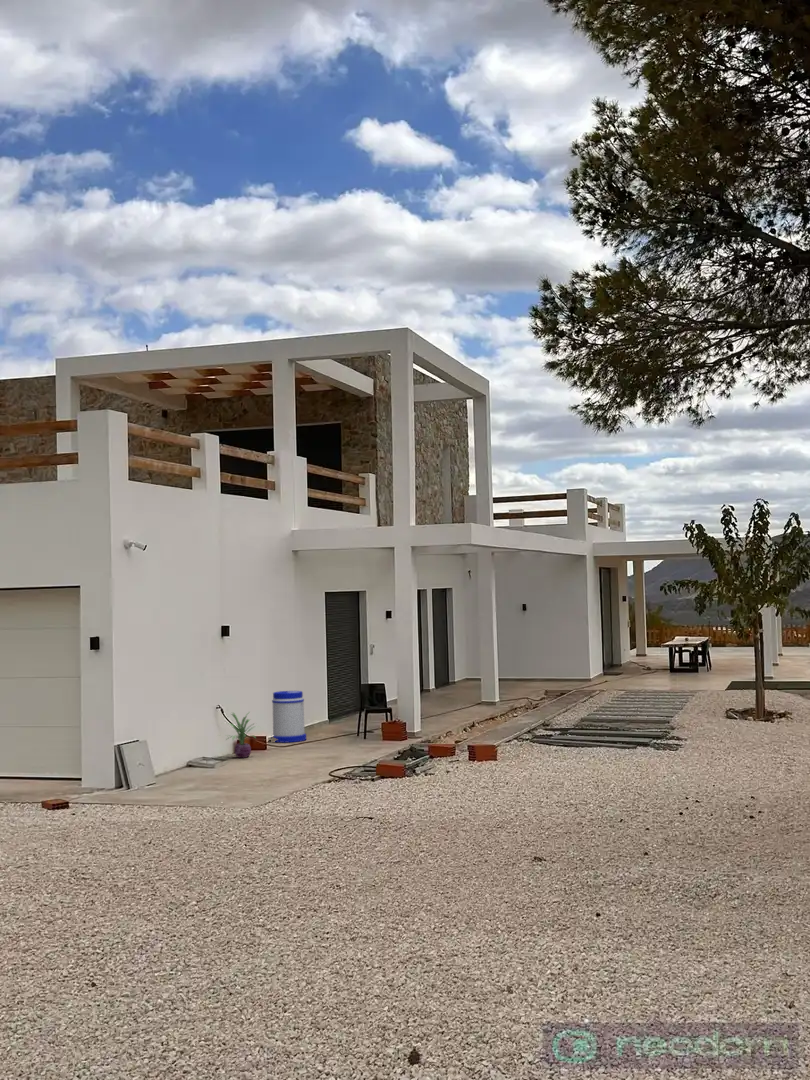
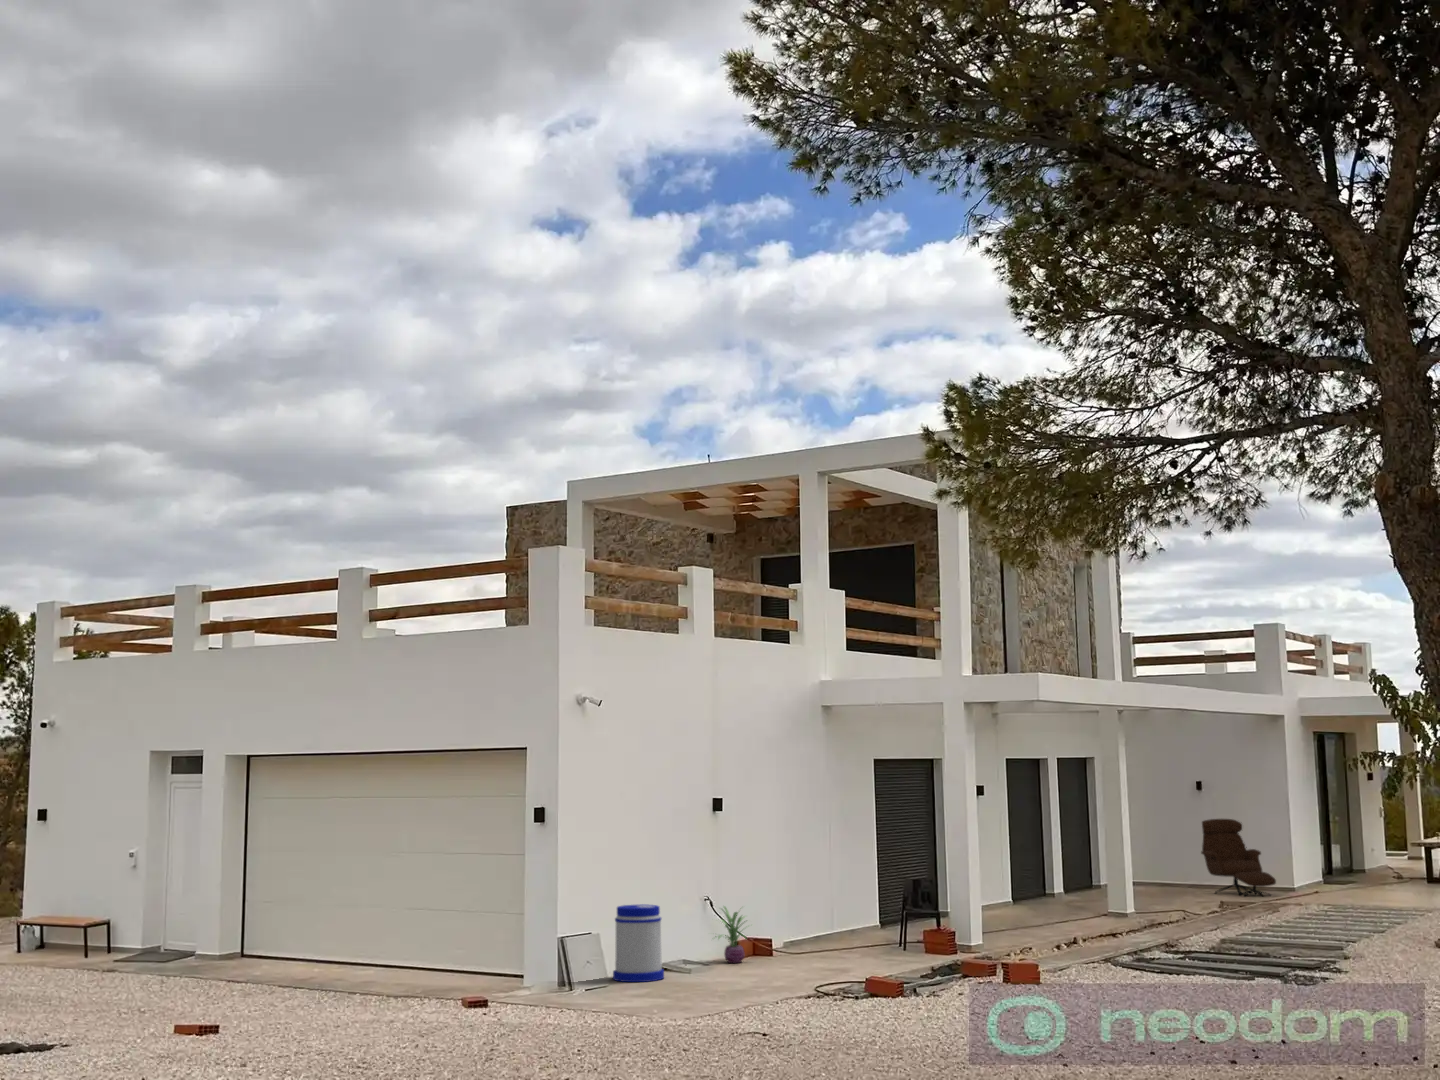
lounge chair: none [530,632,584,688] -> present [1201,819,1276,897]
trash can: present [271,691,306,743] -> present [613,904,664,982]

